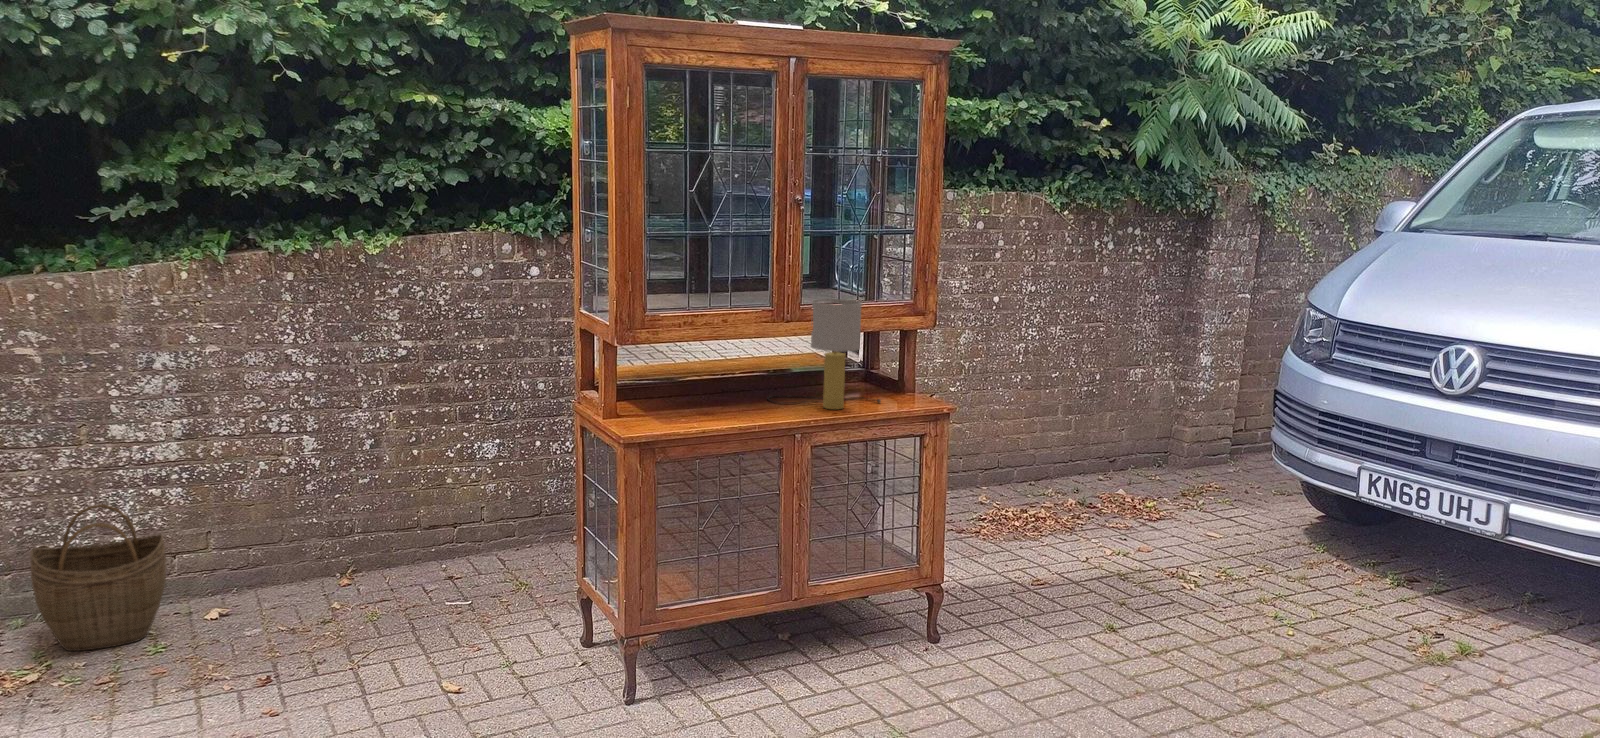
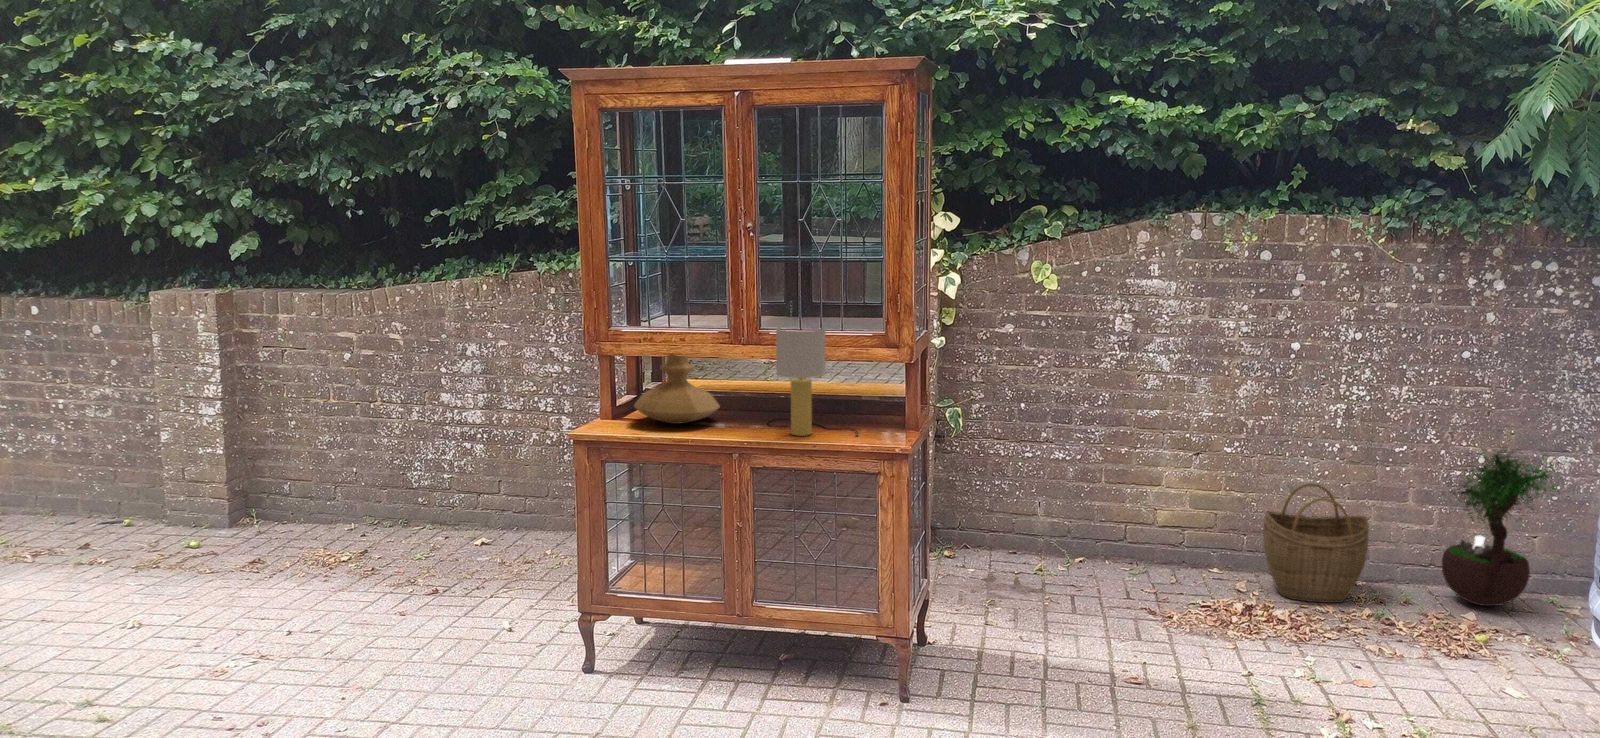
vase: none [646,329,740,413] -> present [634,354,720,424]
potted tree: none [1087,359,1171,484] -> present [1442,448,1562,606]
woven basket: present [30,505,166,651] -> present [1263,483,1369,603]

